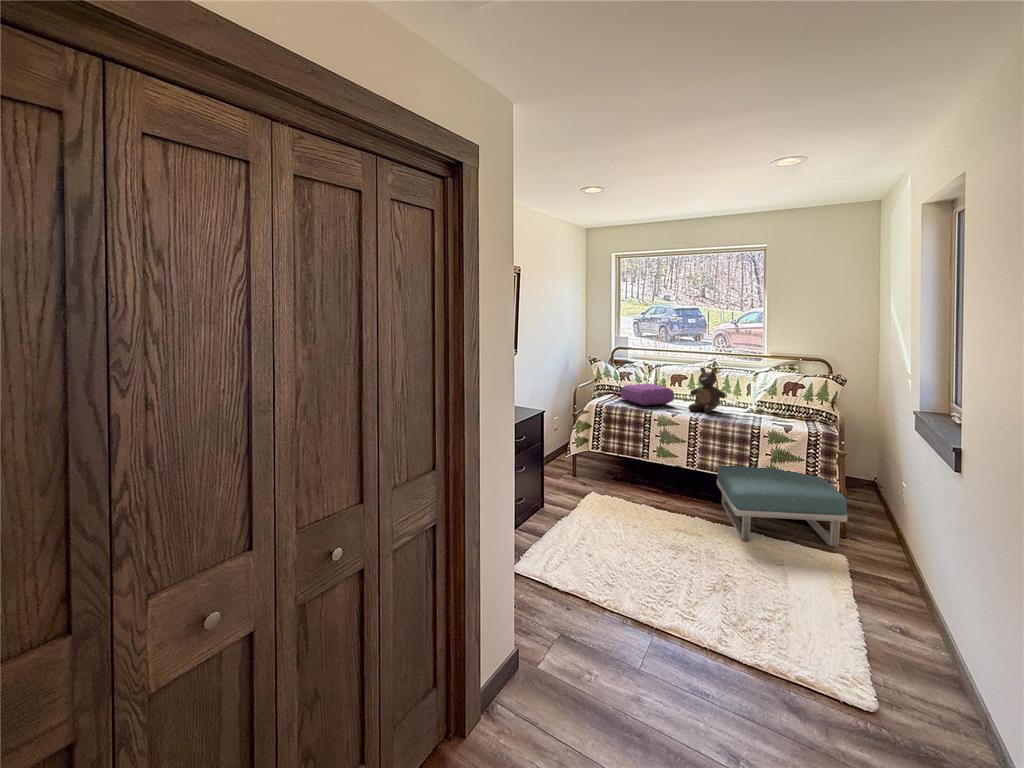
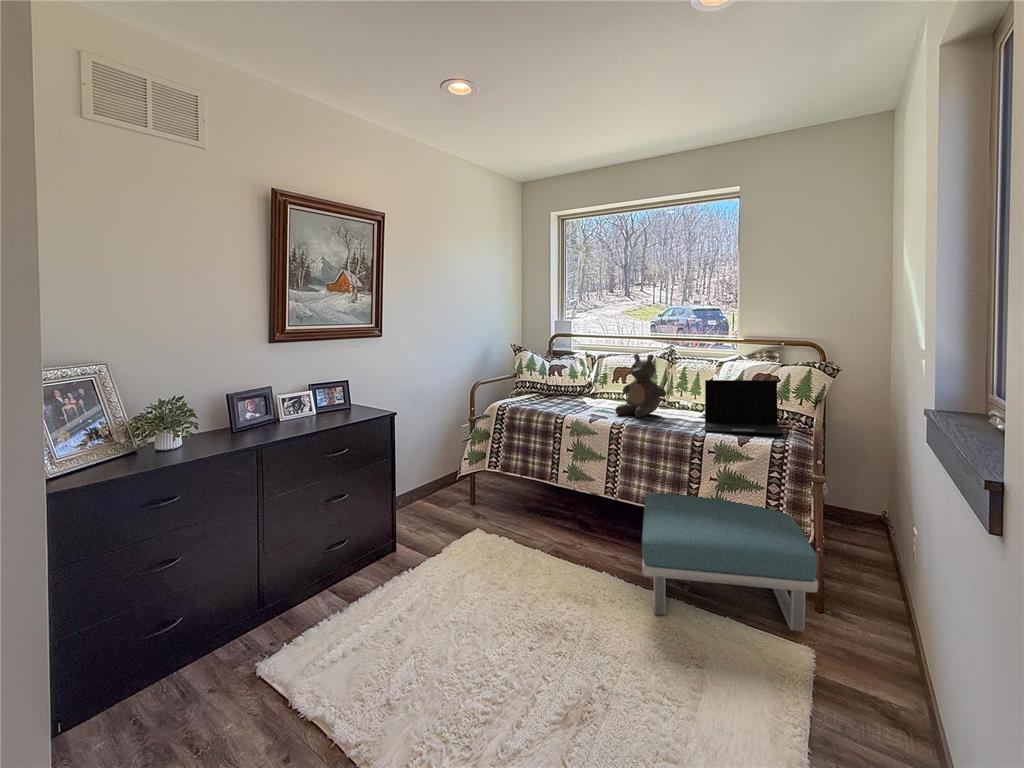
pillow: present [621,383,674,406] -> none [539,379,602,408]
laptop: none [755,387,815,425] -> present [705,380,784,436]

